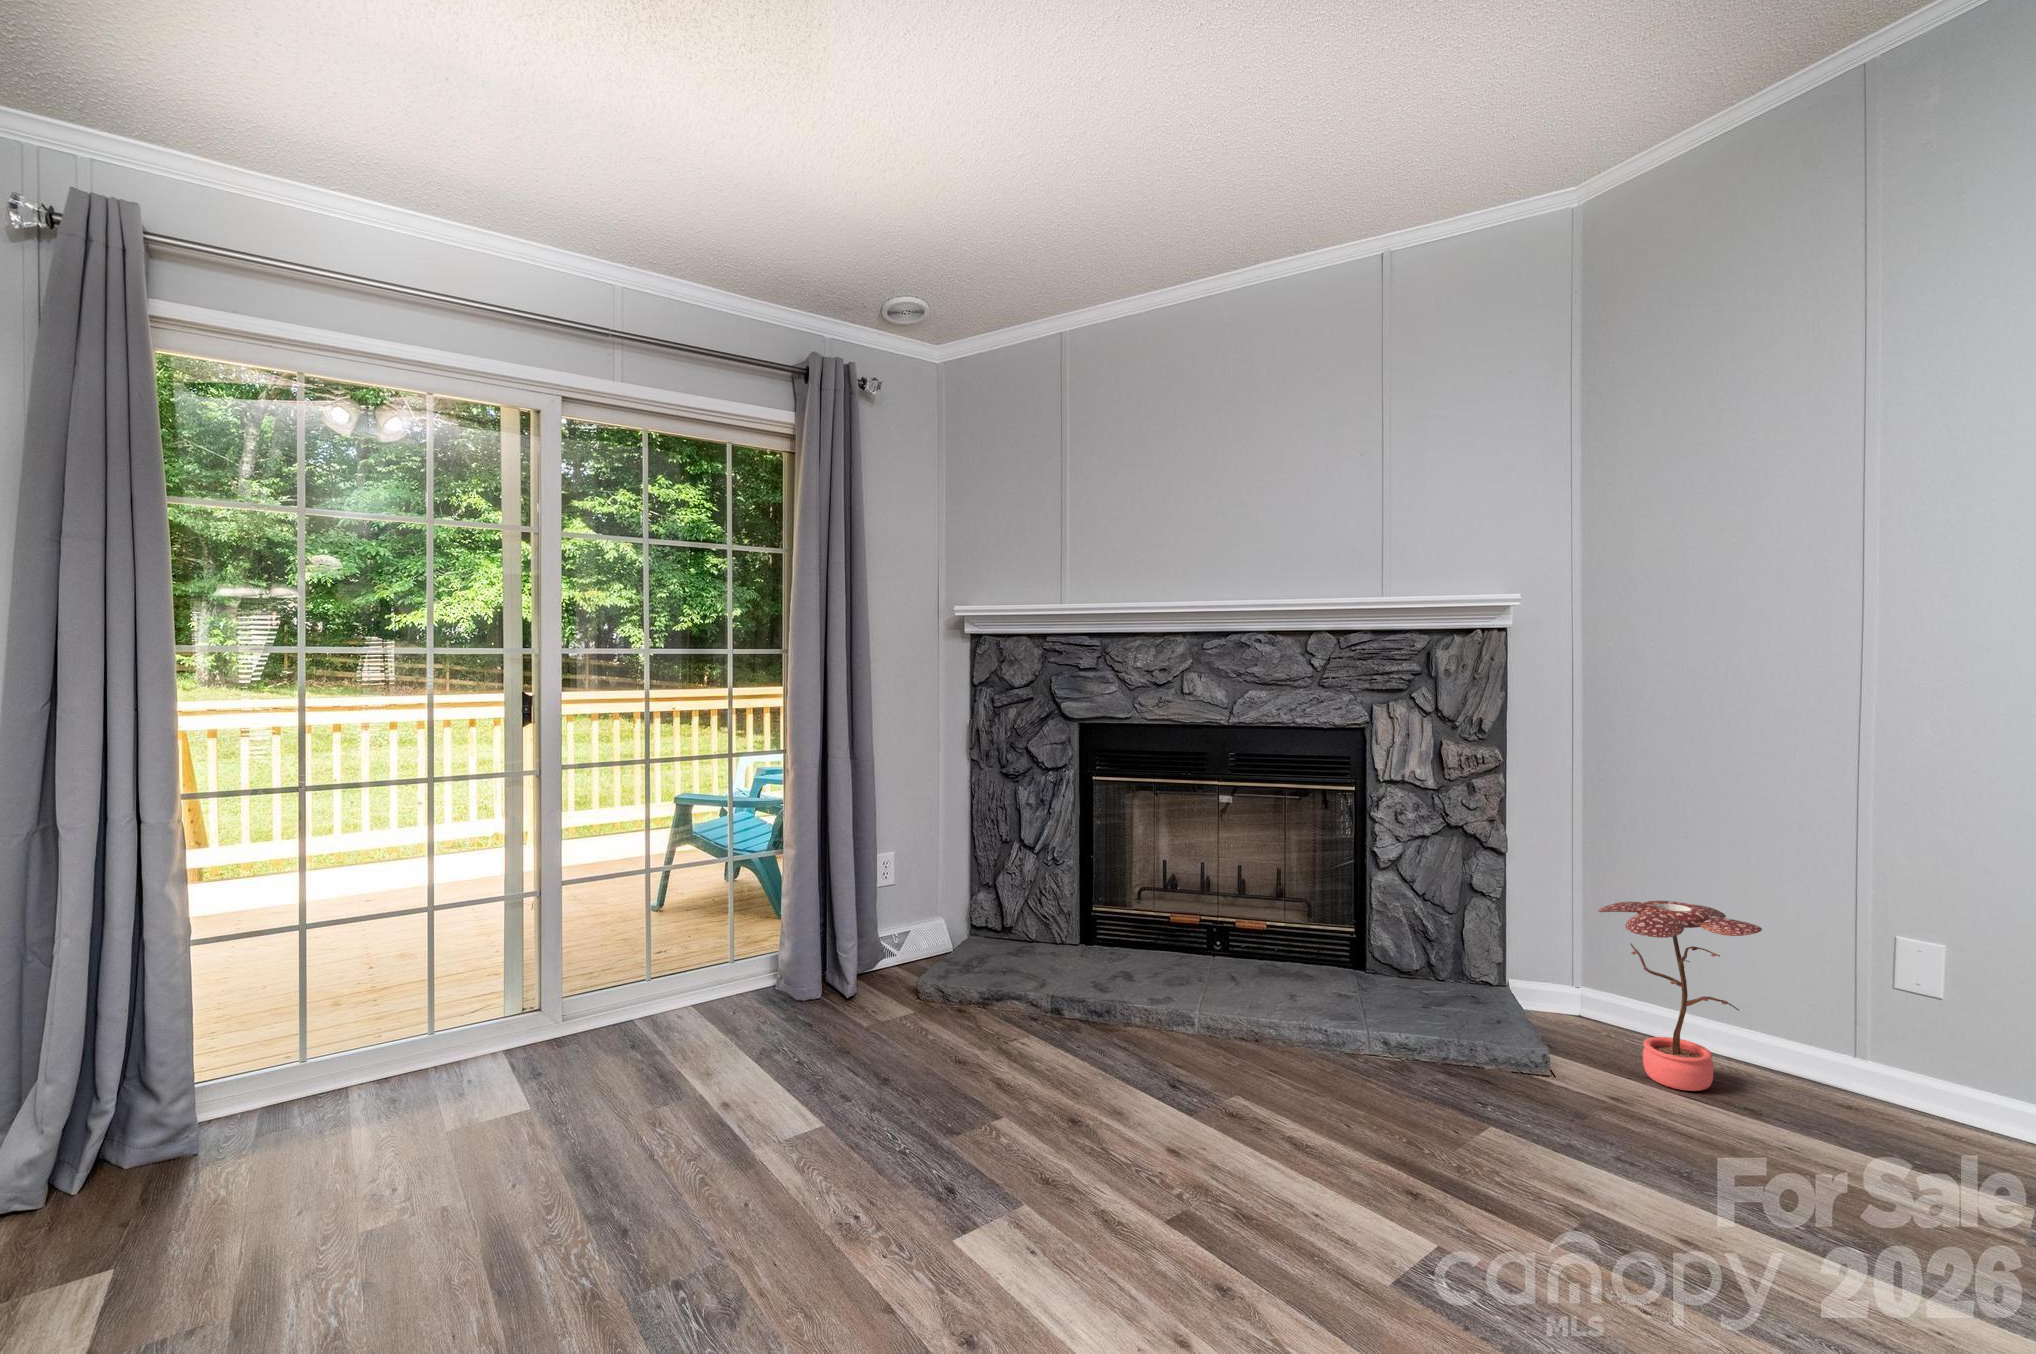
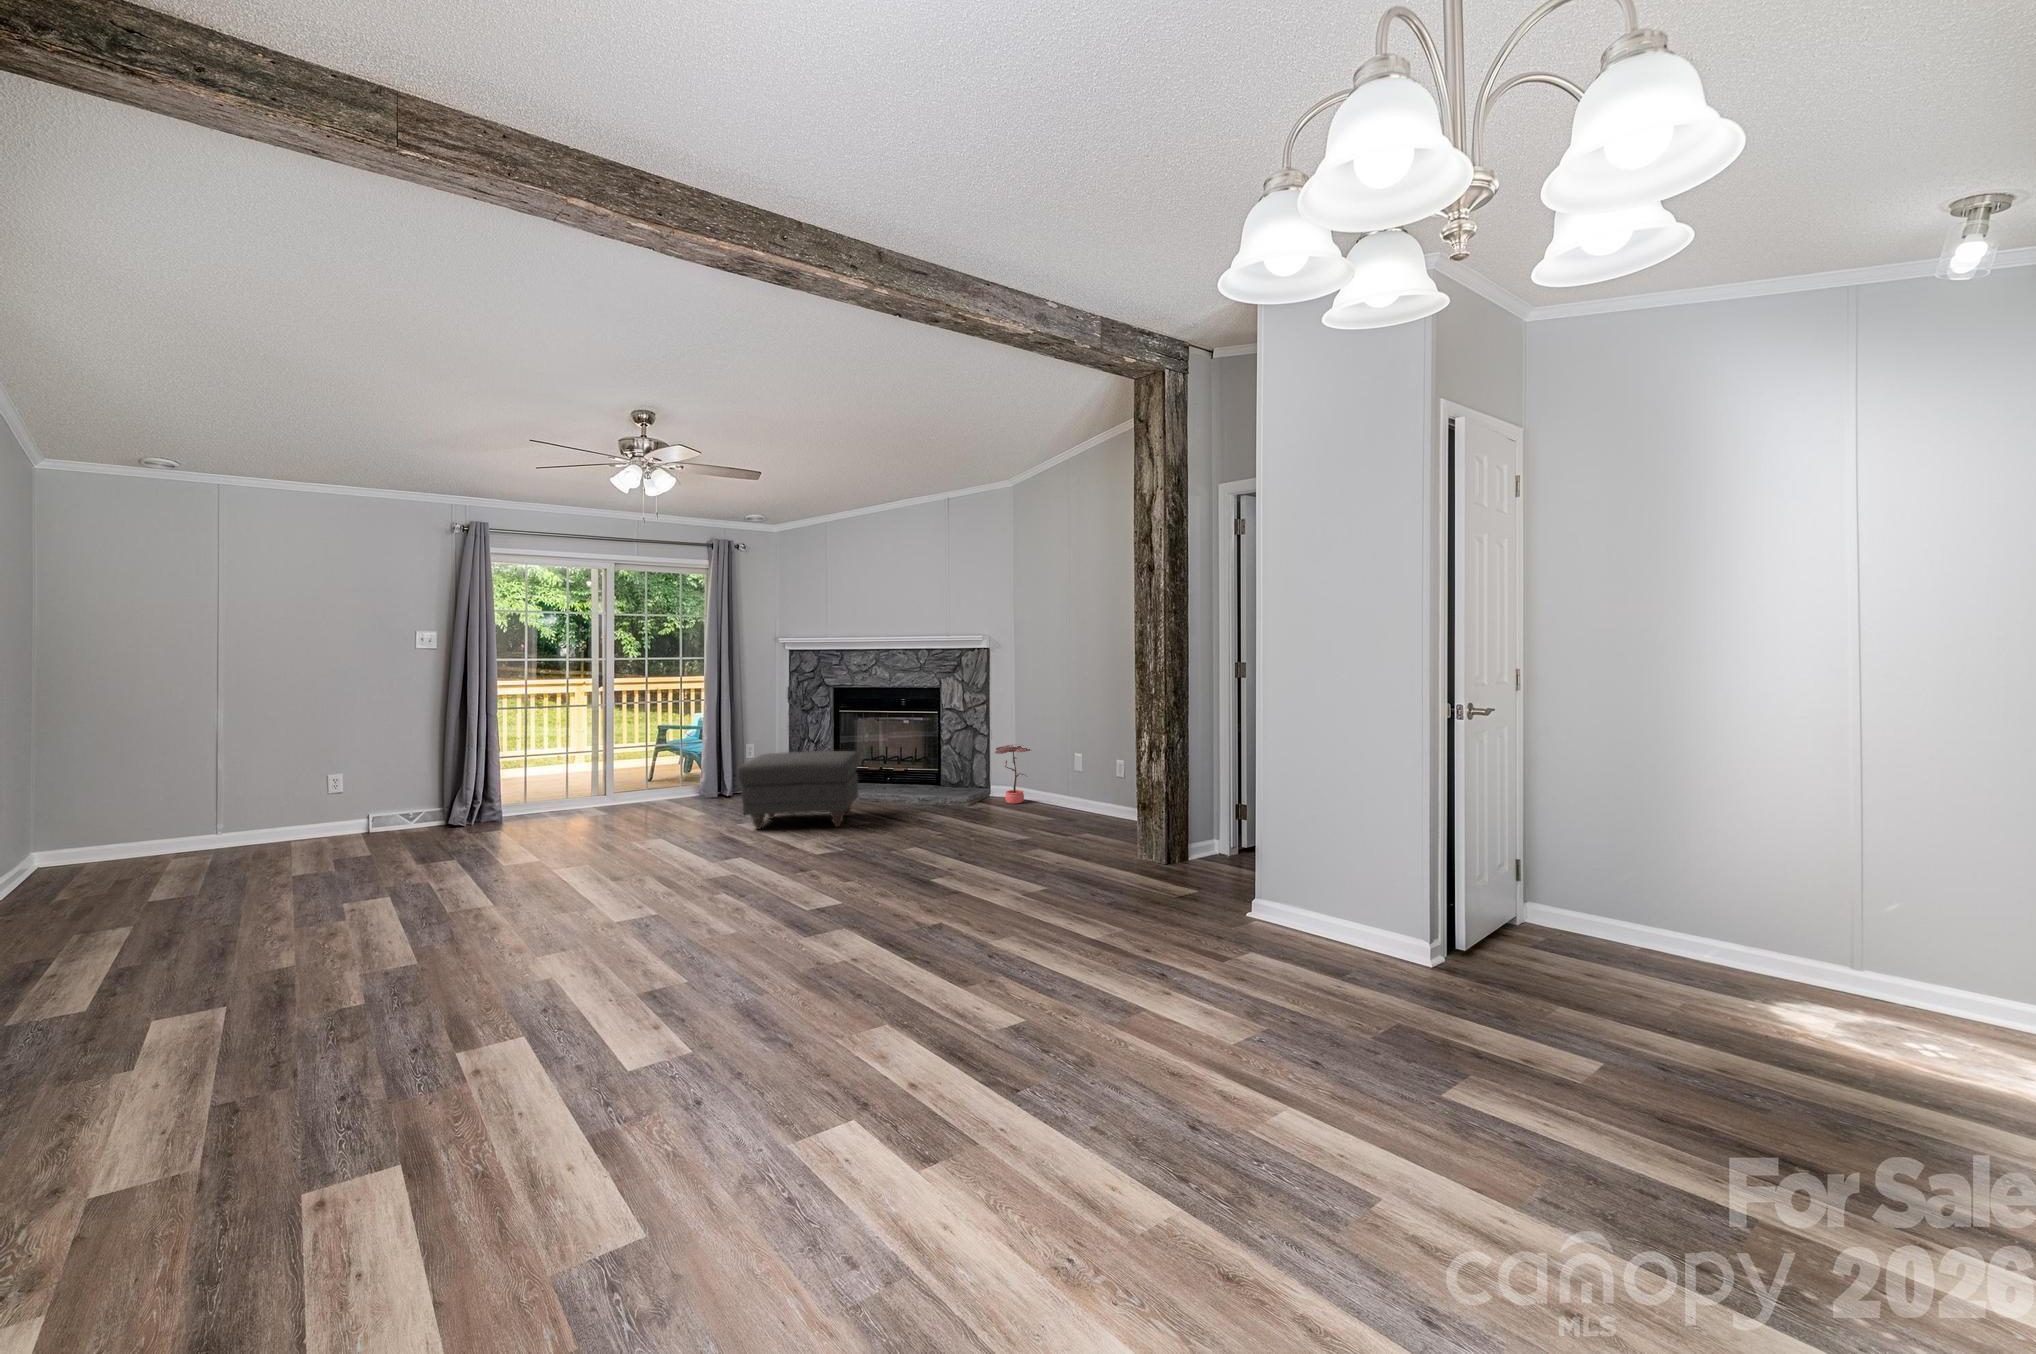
ottoman: none [856,919,1252,1223] -> present [737,751,860,829]

